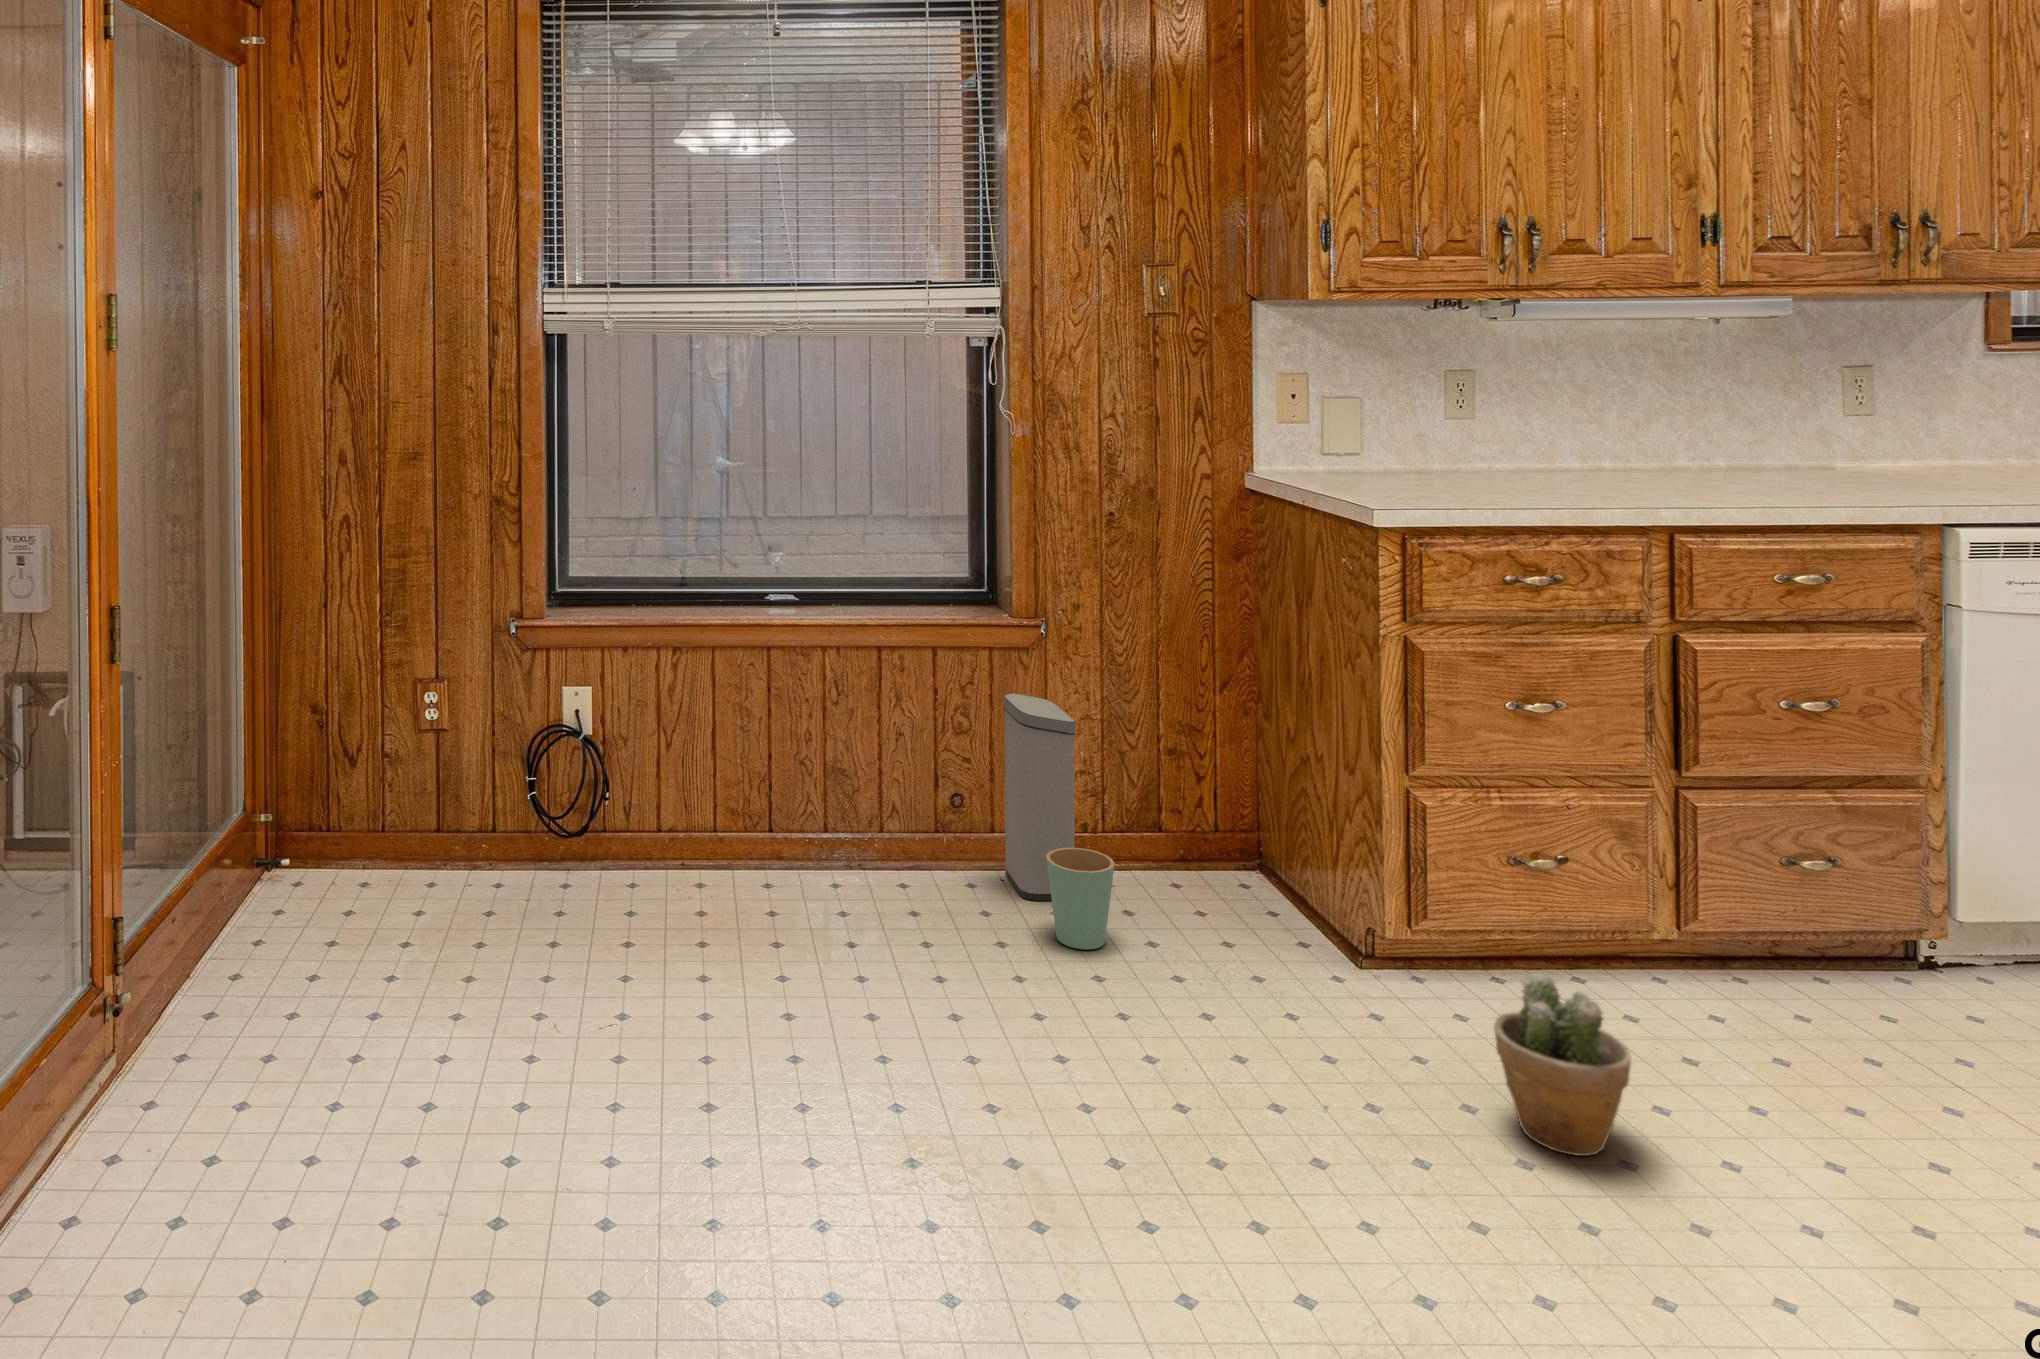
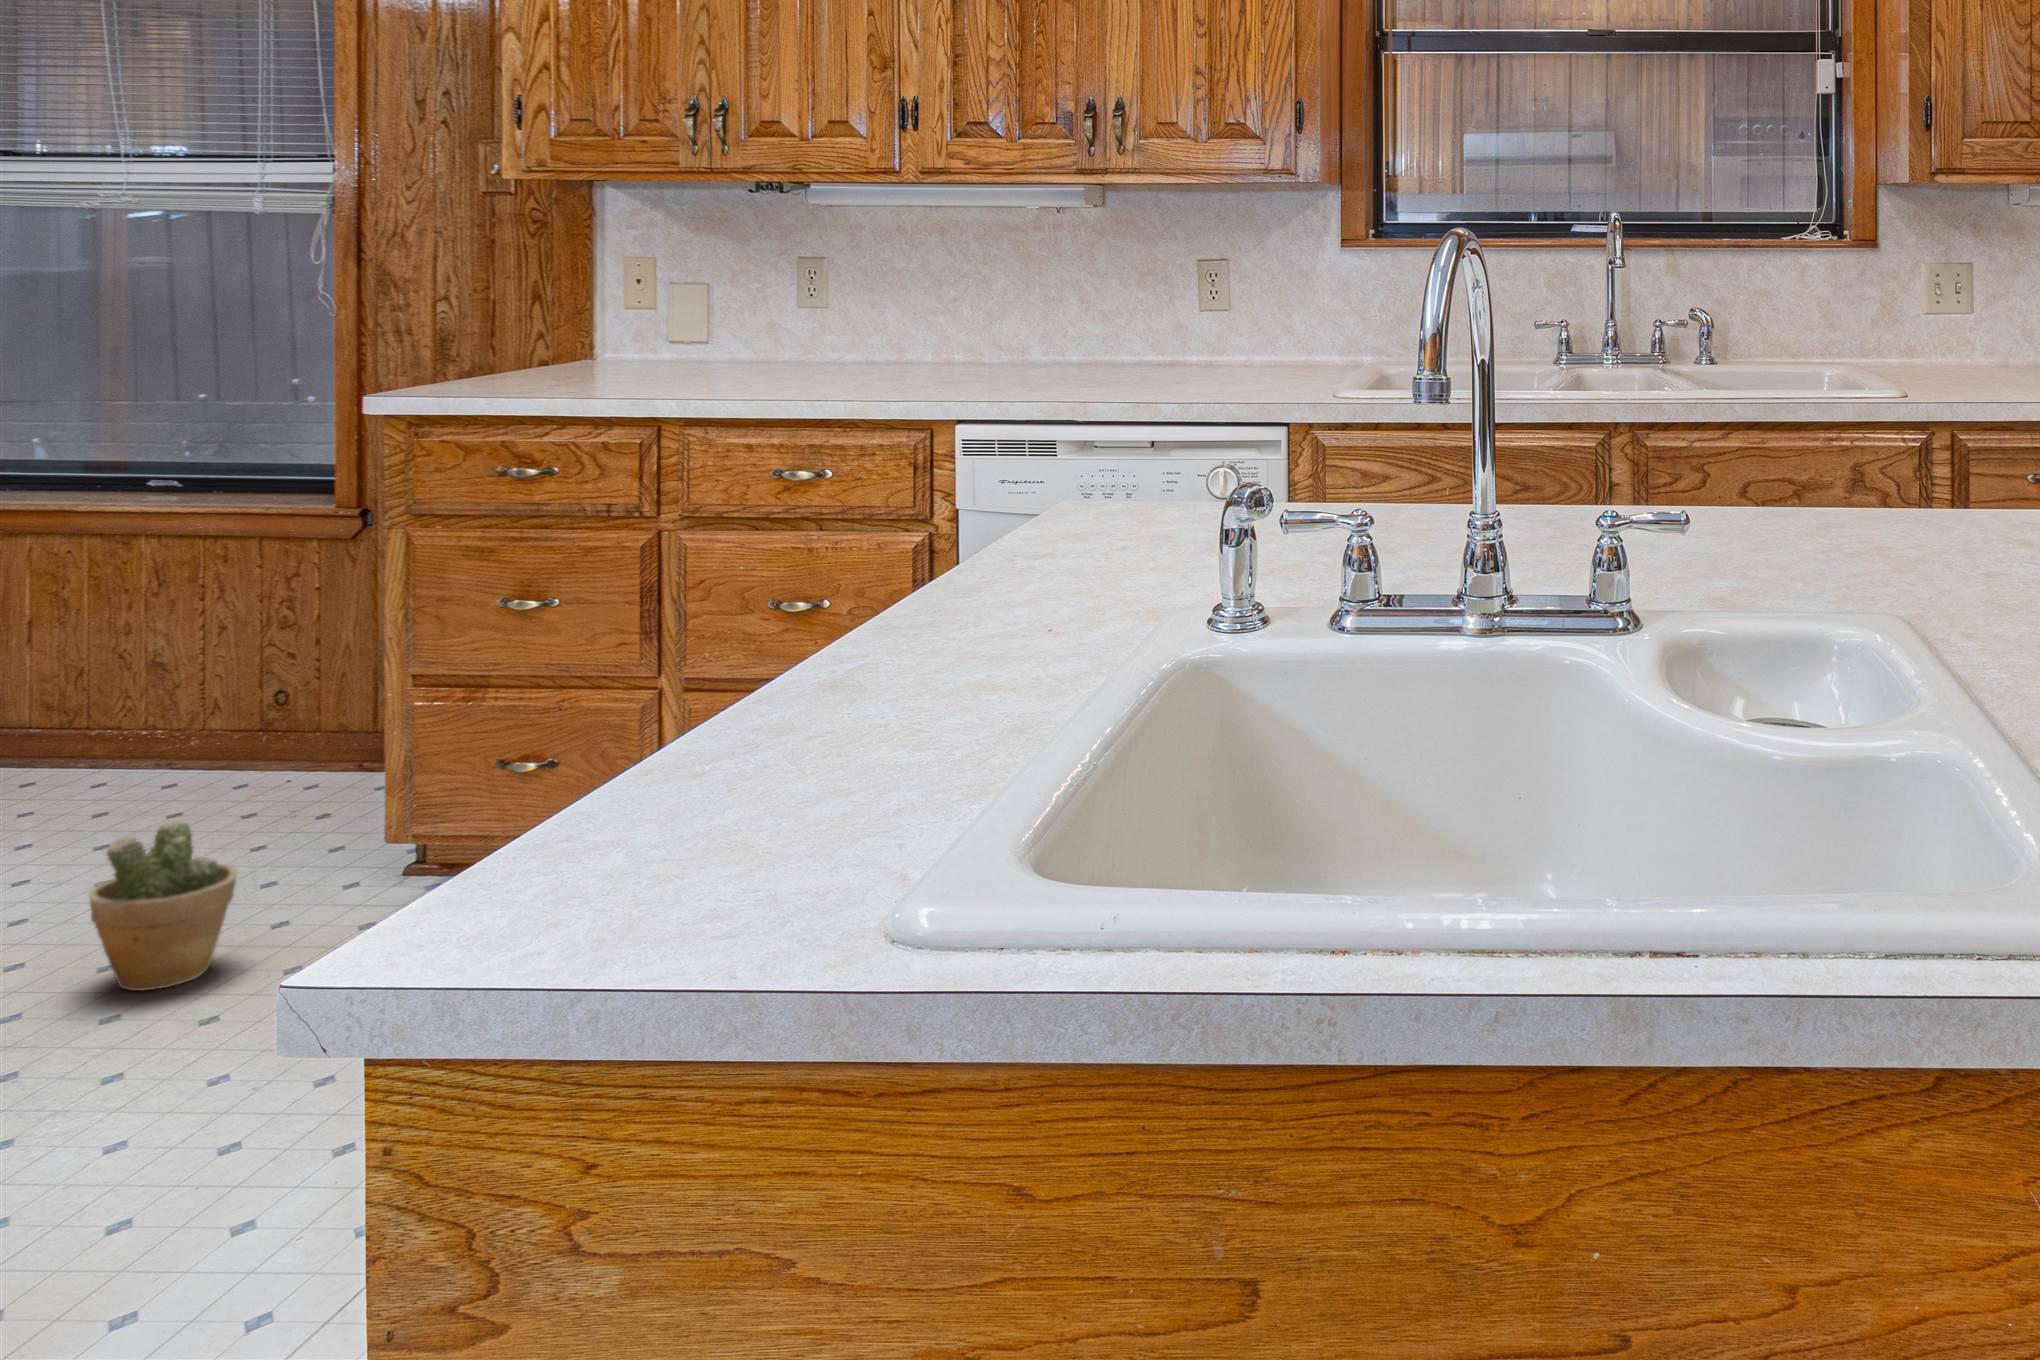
trash can: present [1004,694,1115,950] -> none [148,584,349,829]

